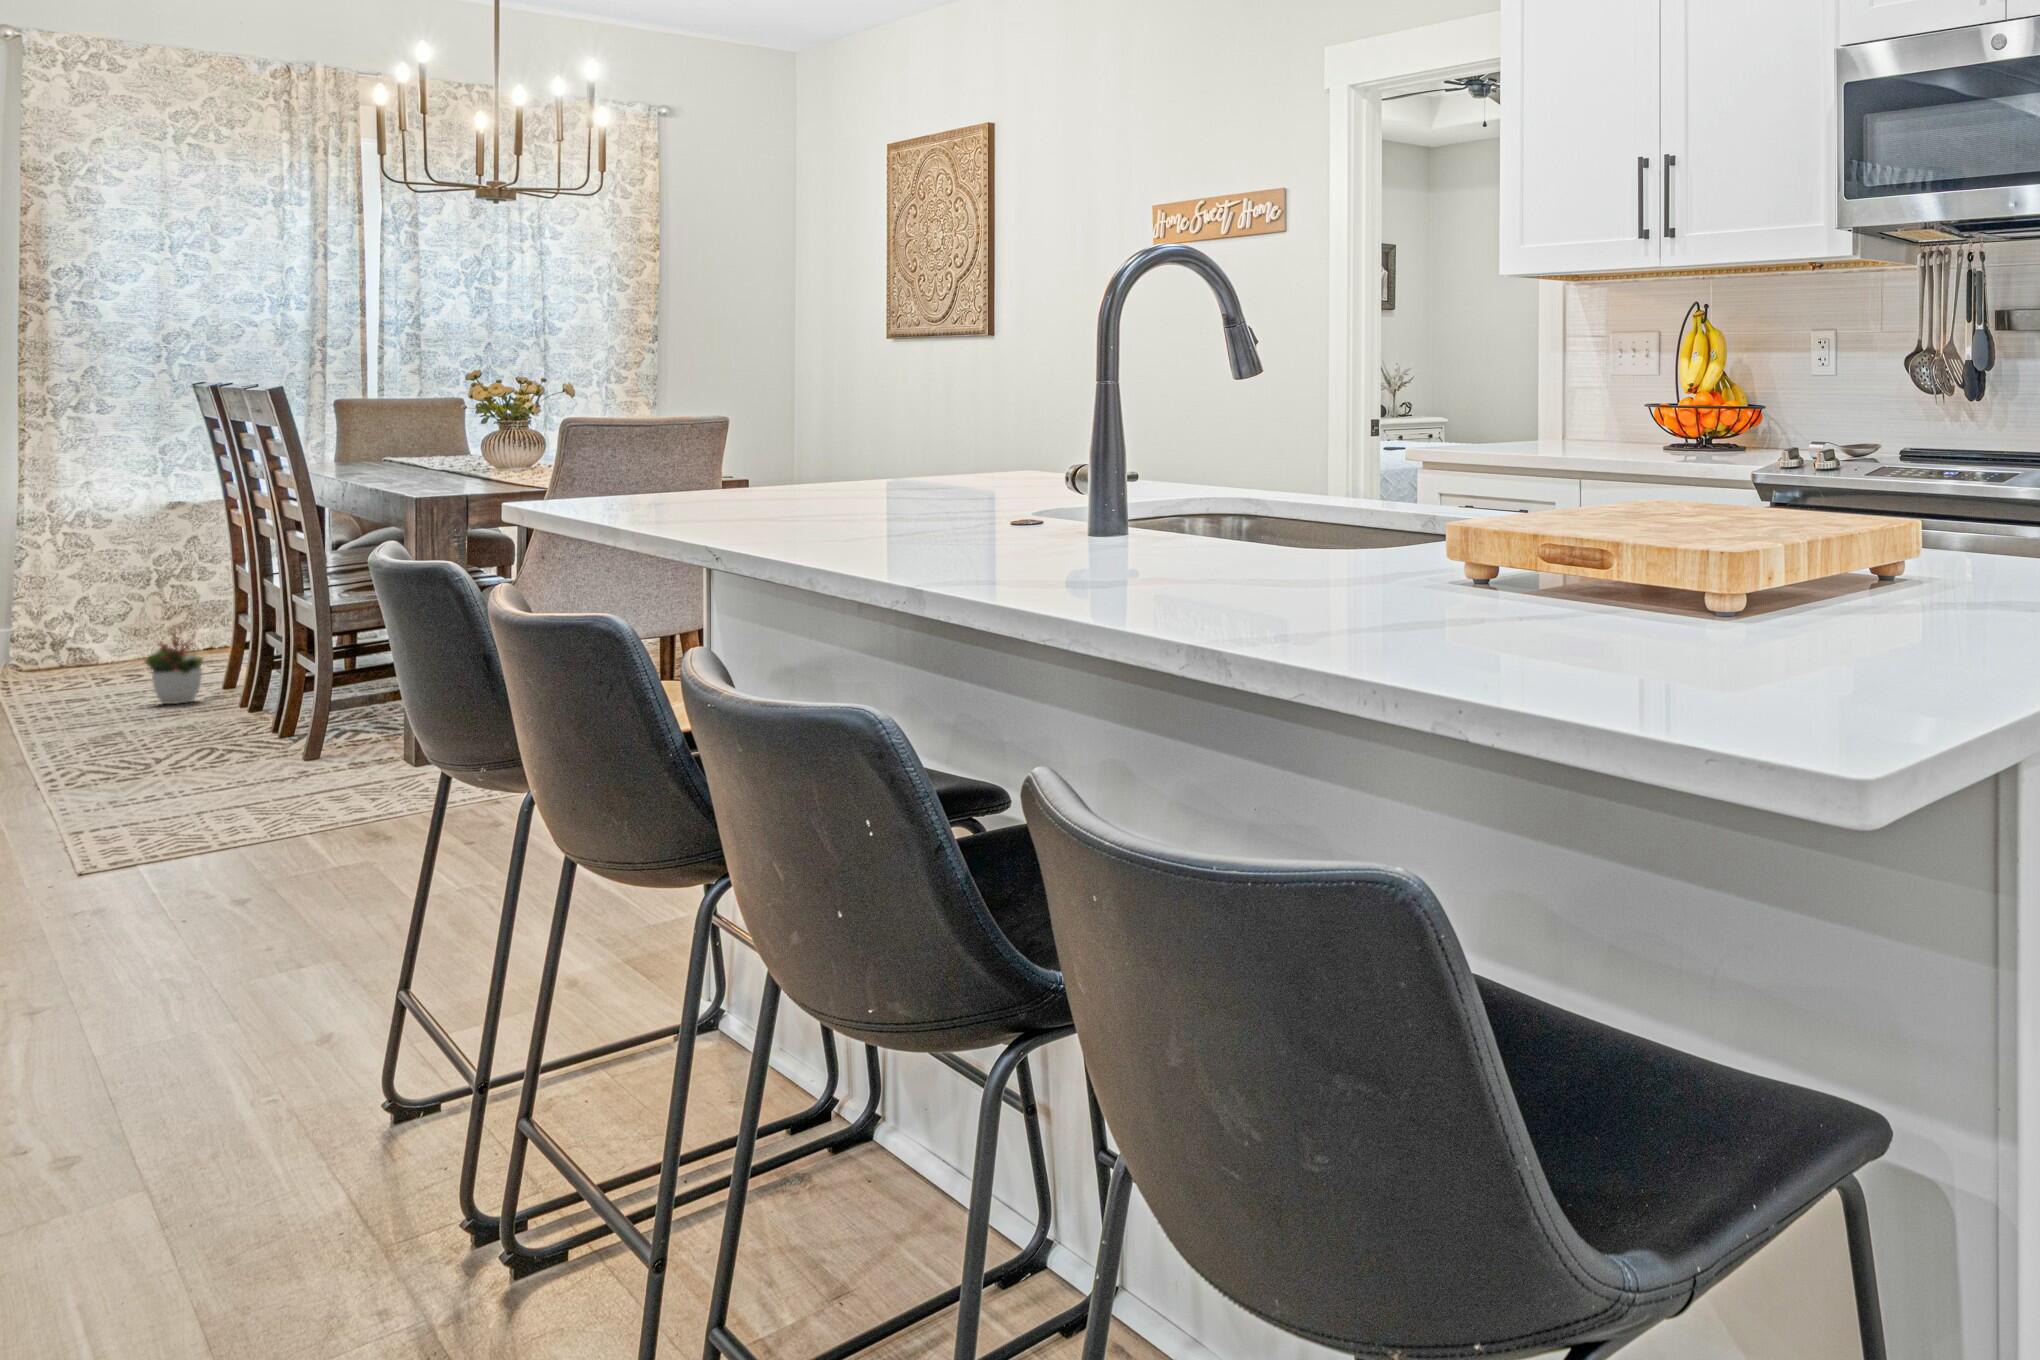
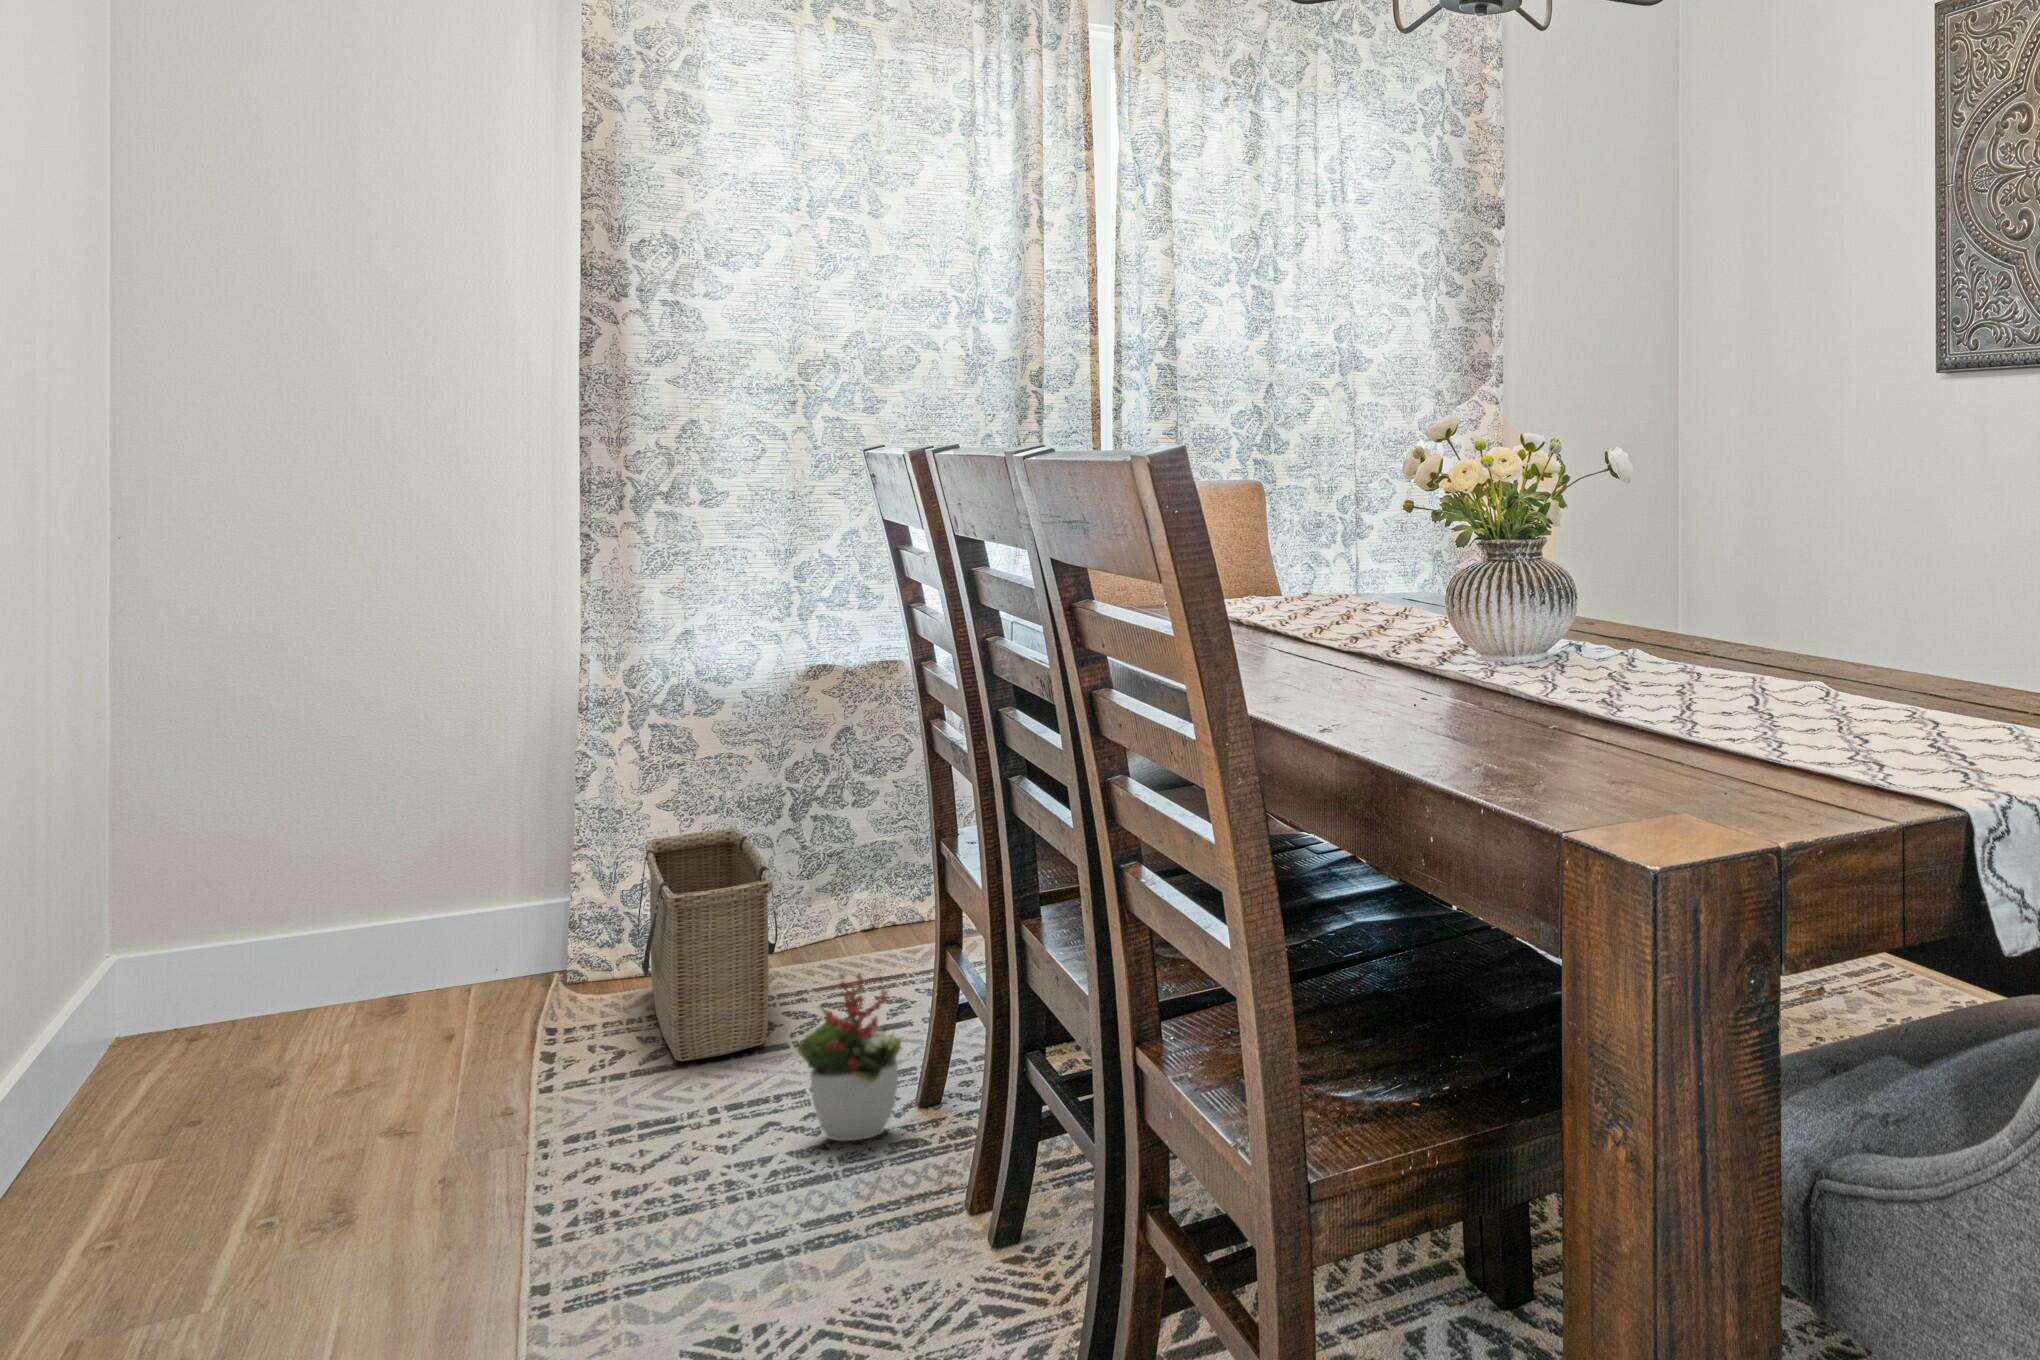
basket: none [57,588,144,689] -> present [638,828,777,1061]

